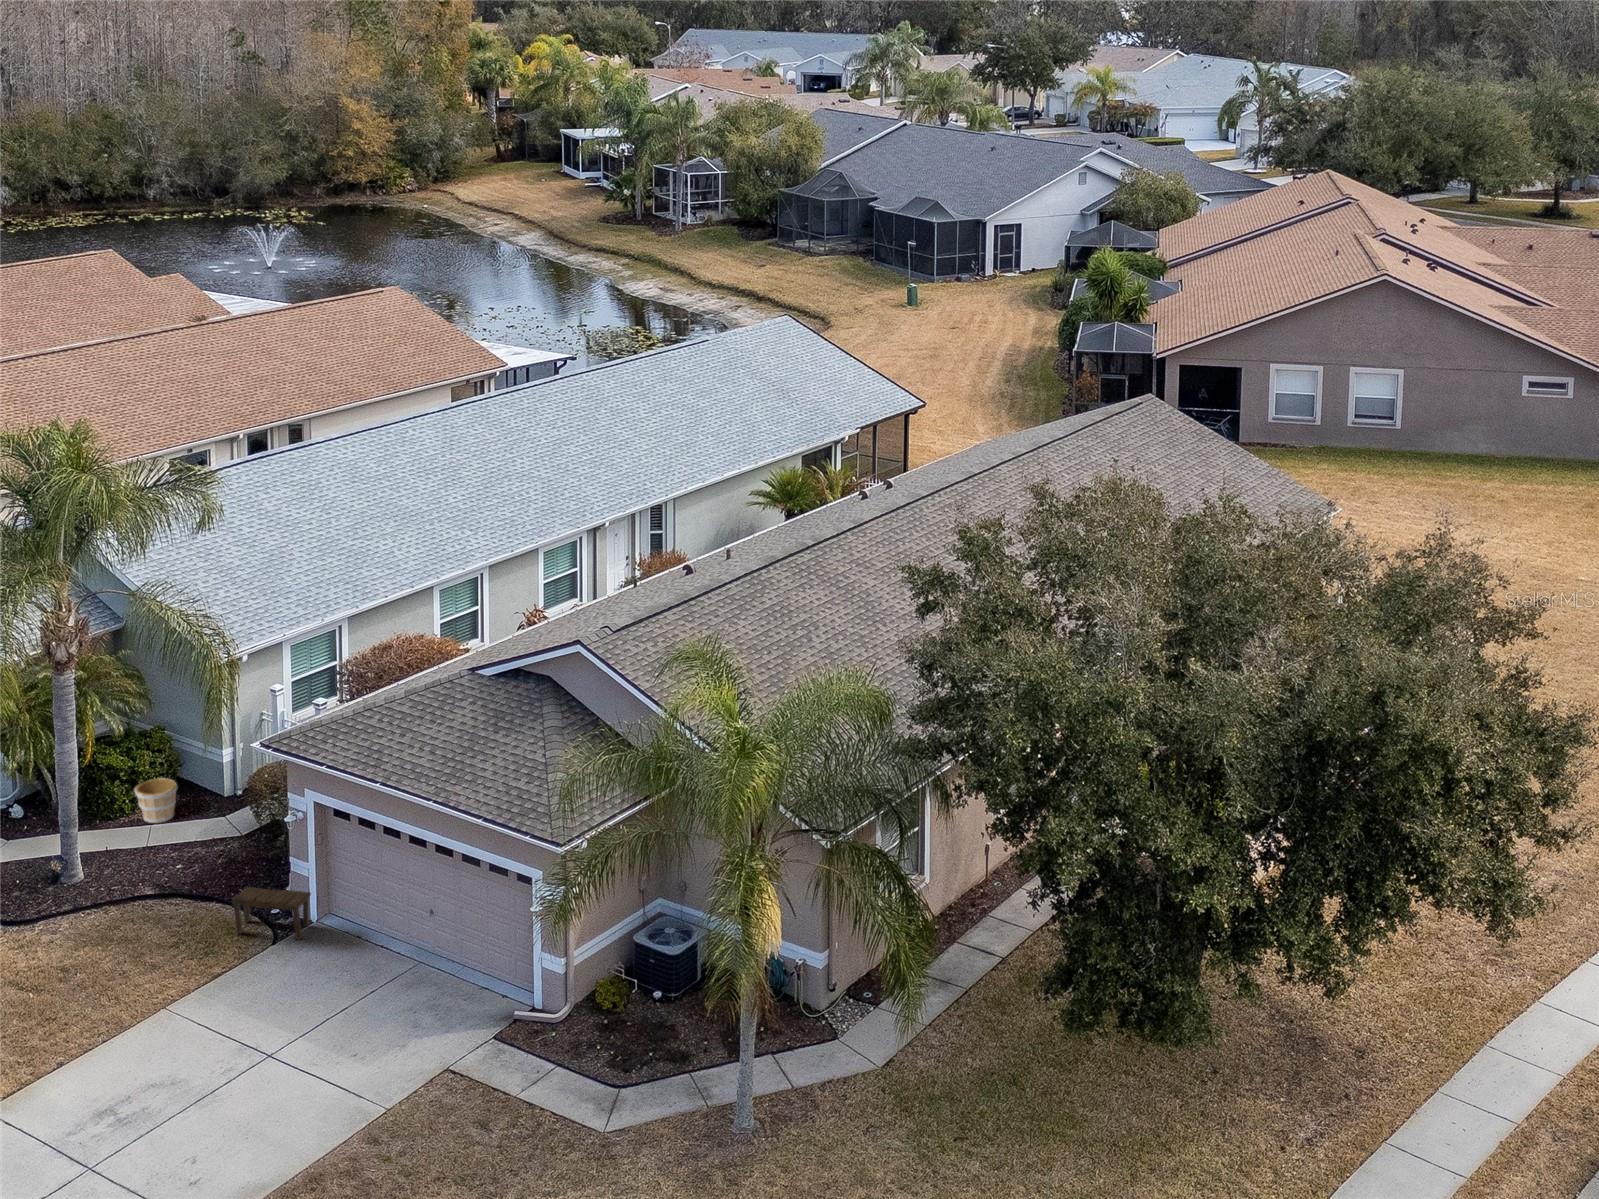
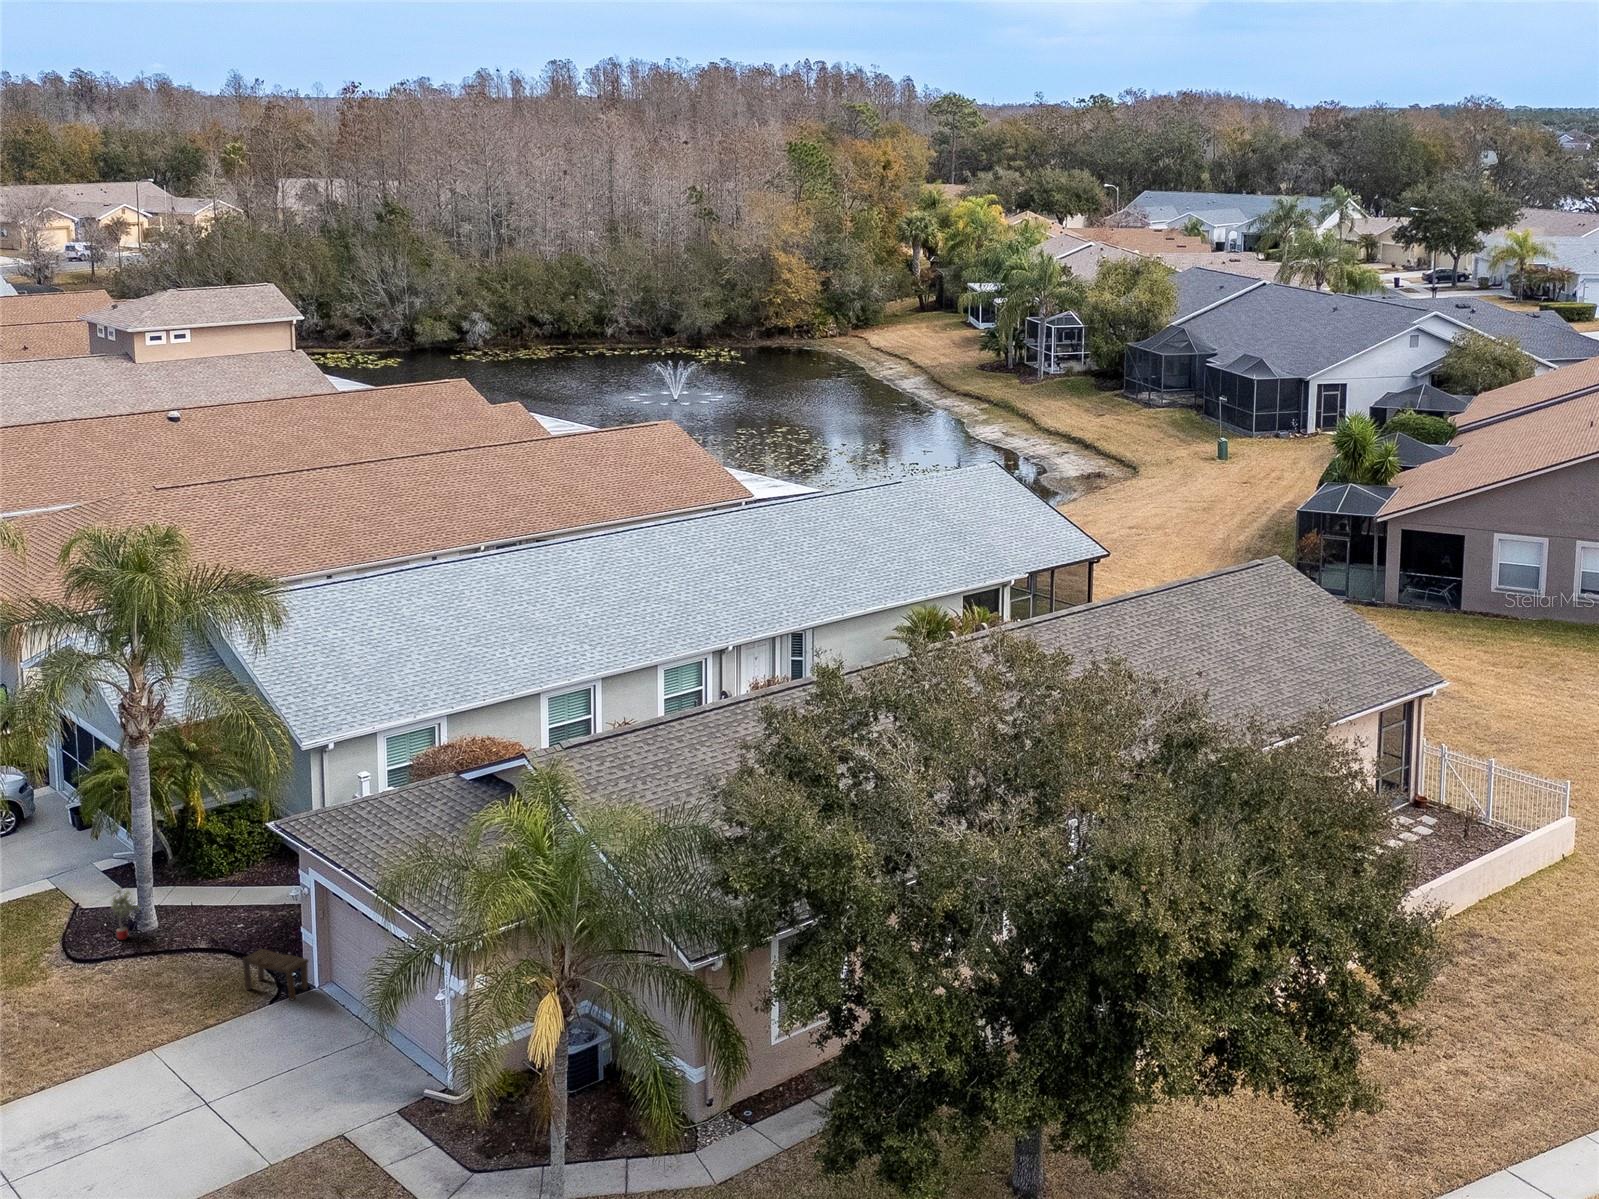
wooden bucket: present [135,778,177,823] -> none [229,848,266,888]
potted tree: none [25,834,68,897] -> present [111,888,140,940]

